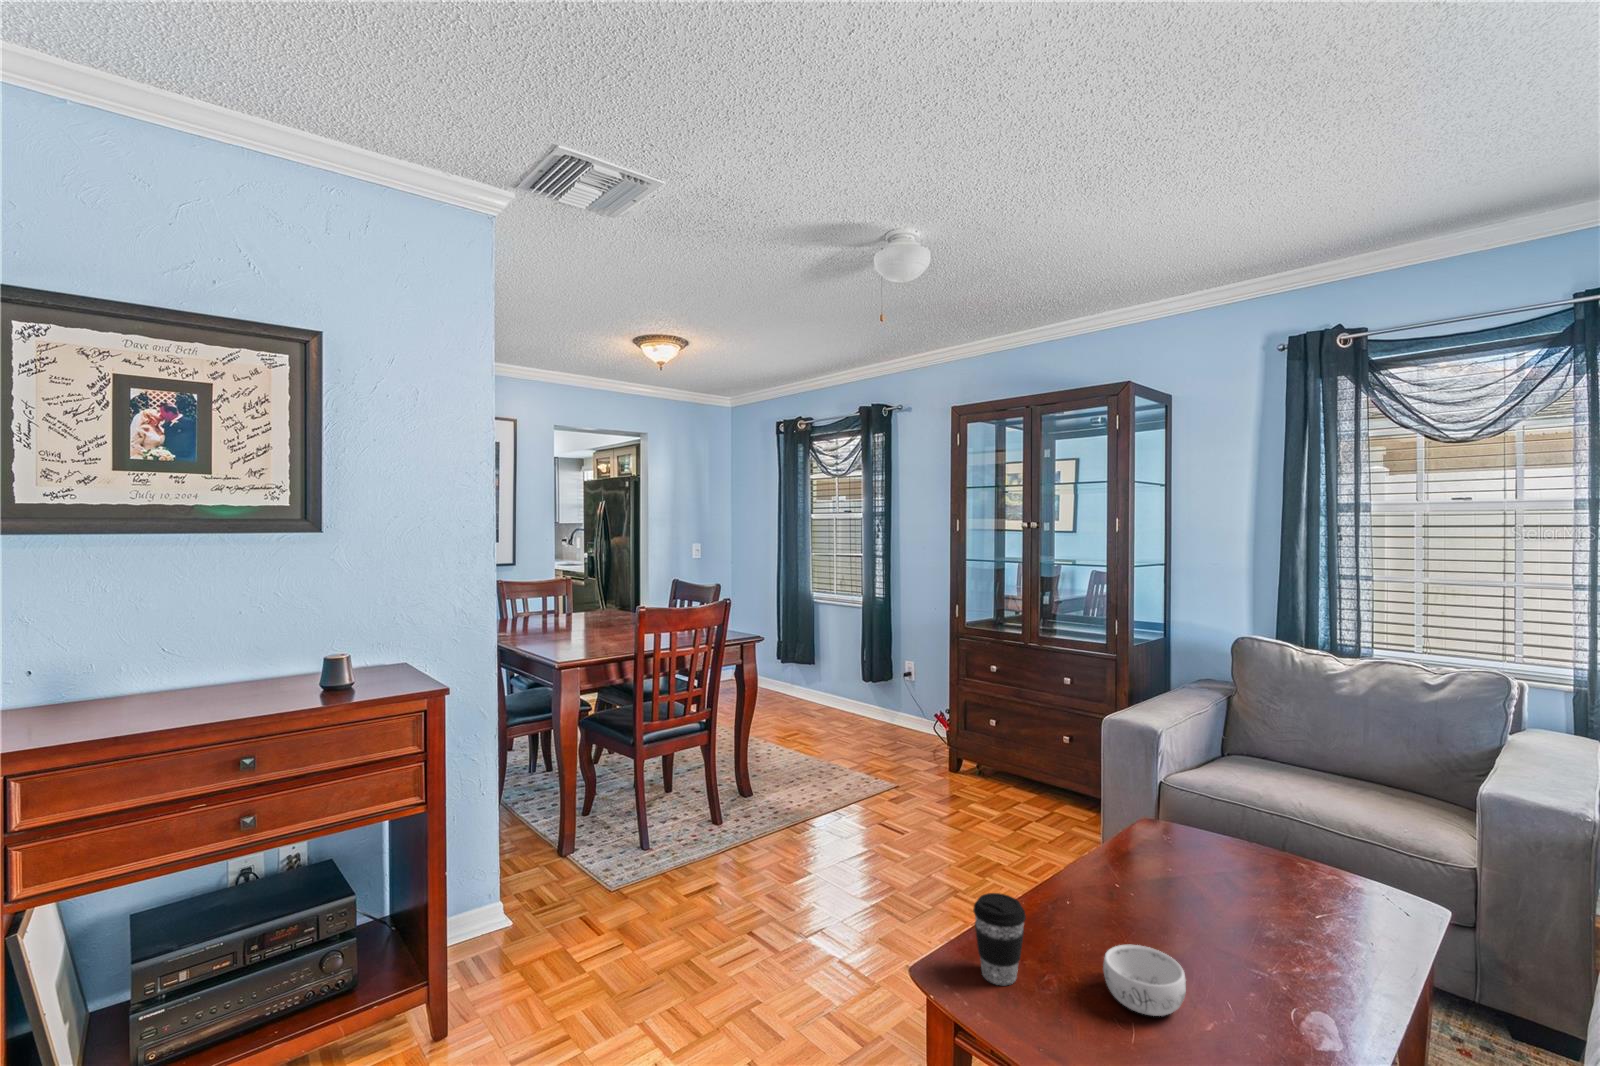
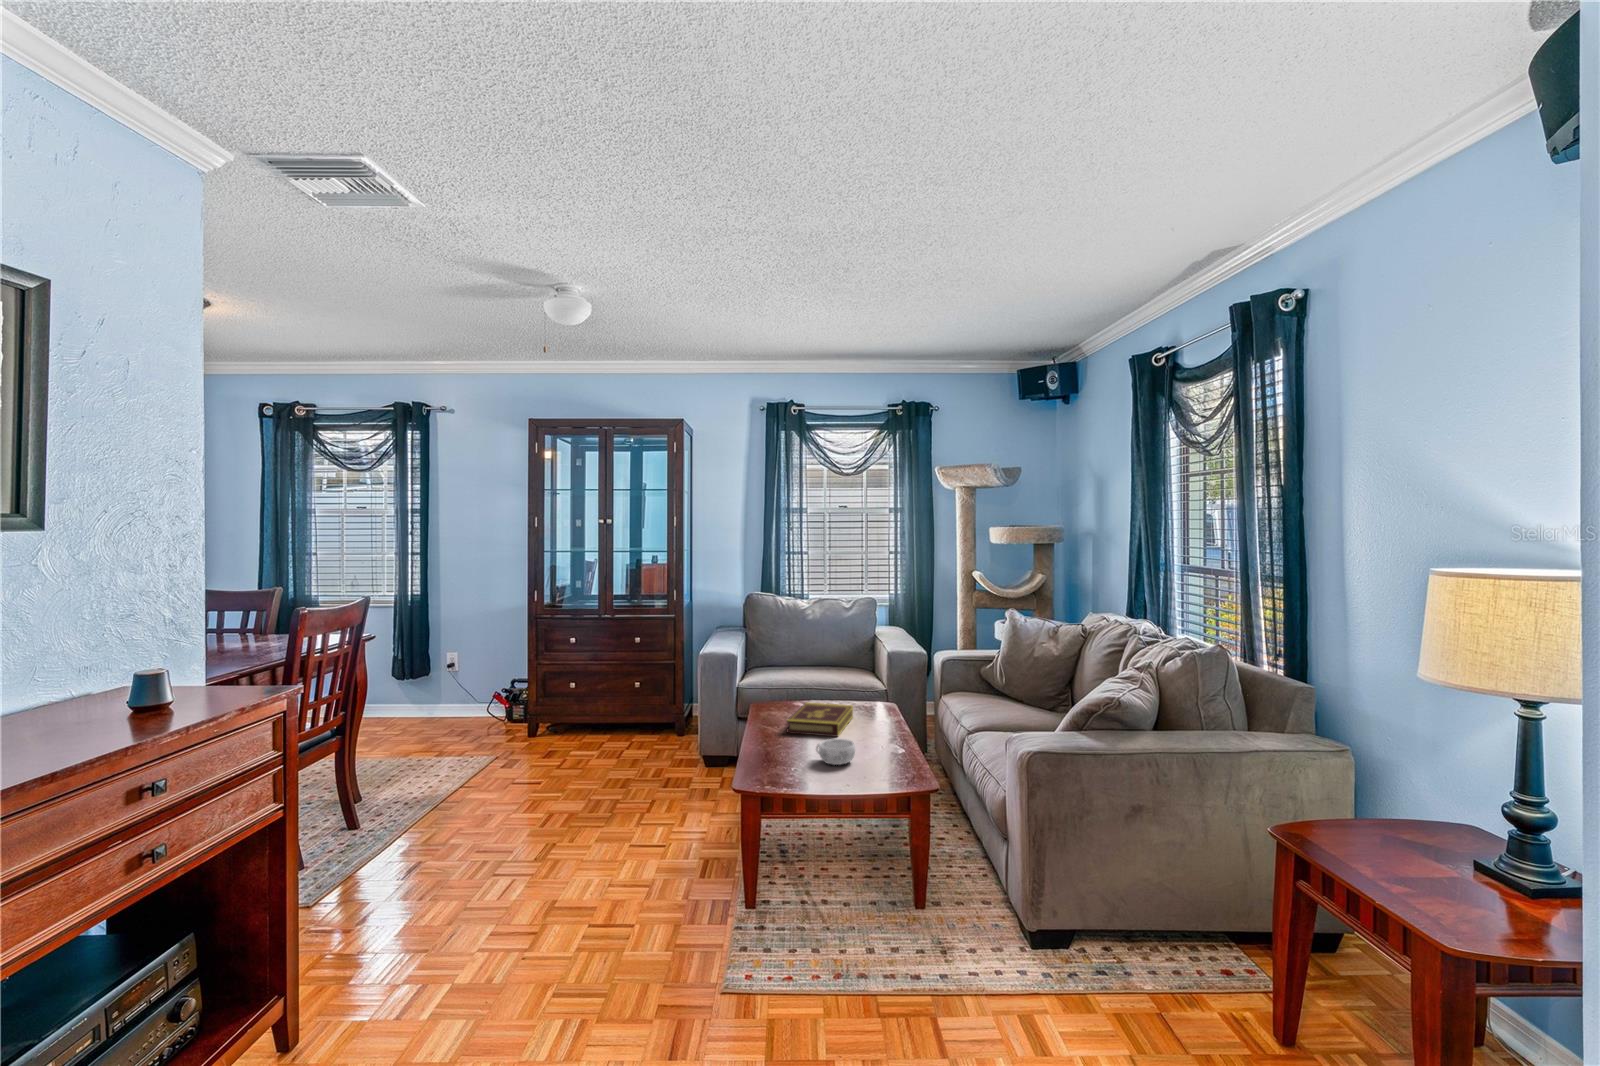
book: none [1130,844,1309,940] -> present [787,703,853,737]
coffee cup: present [973,893,1026,985] -> none [763,732,791,777]

